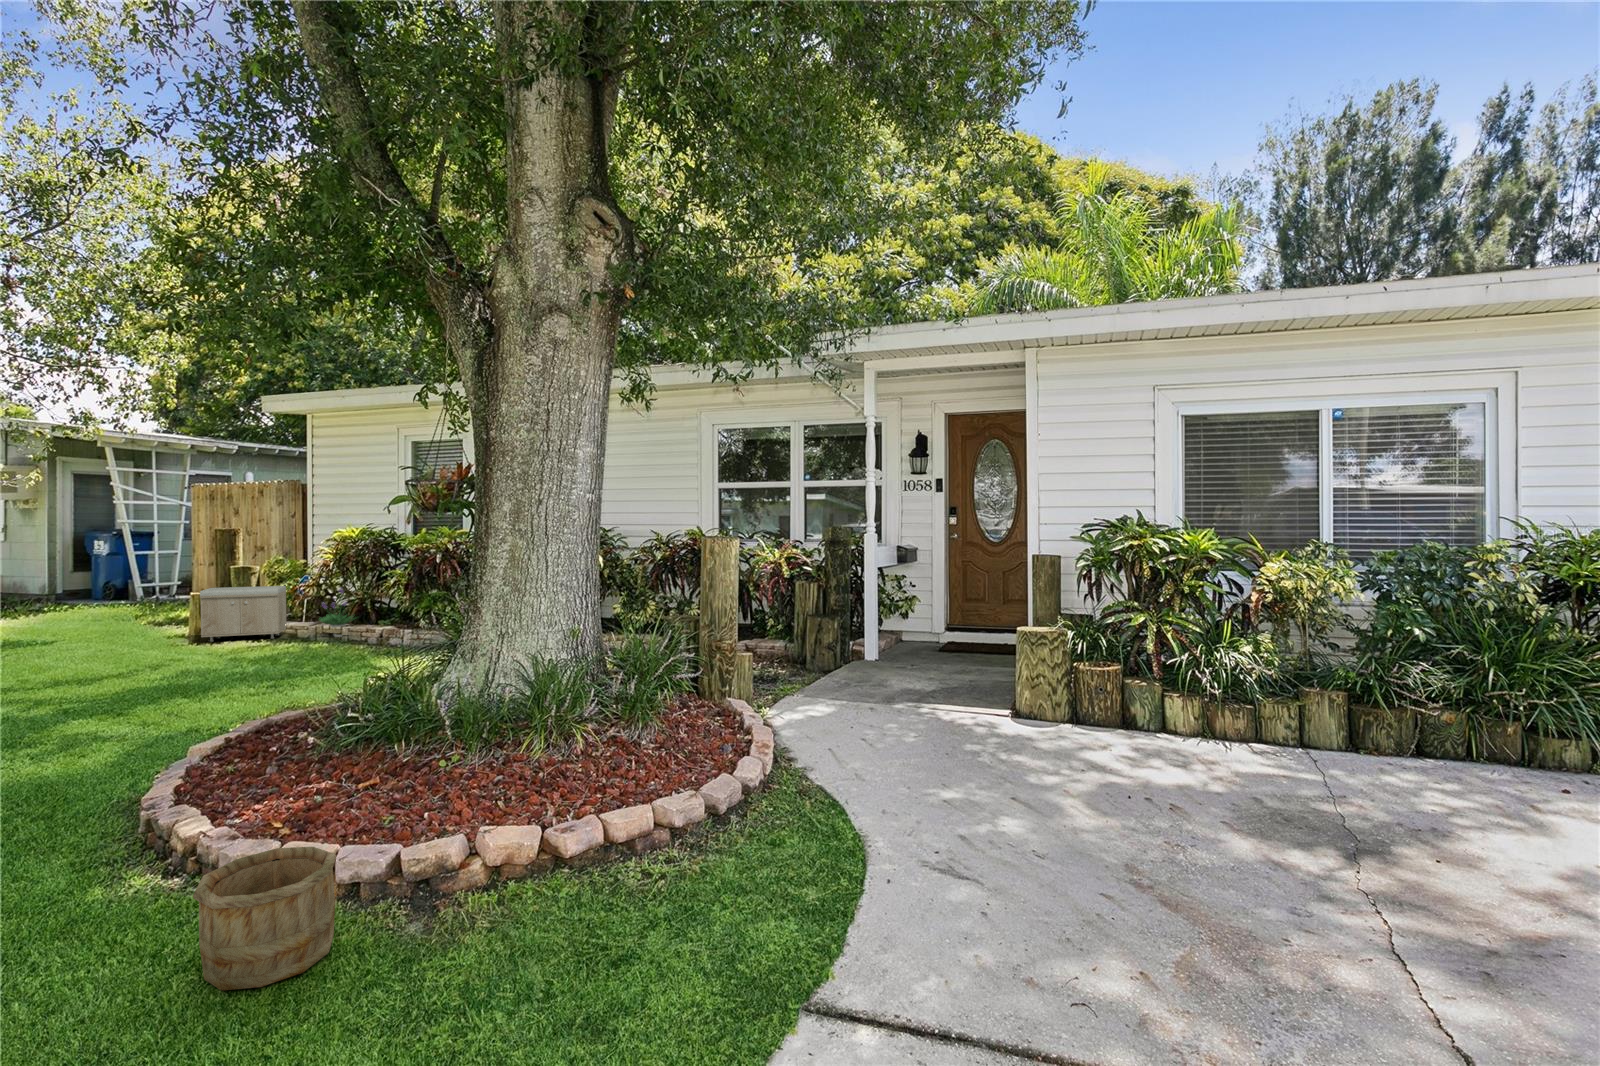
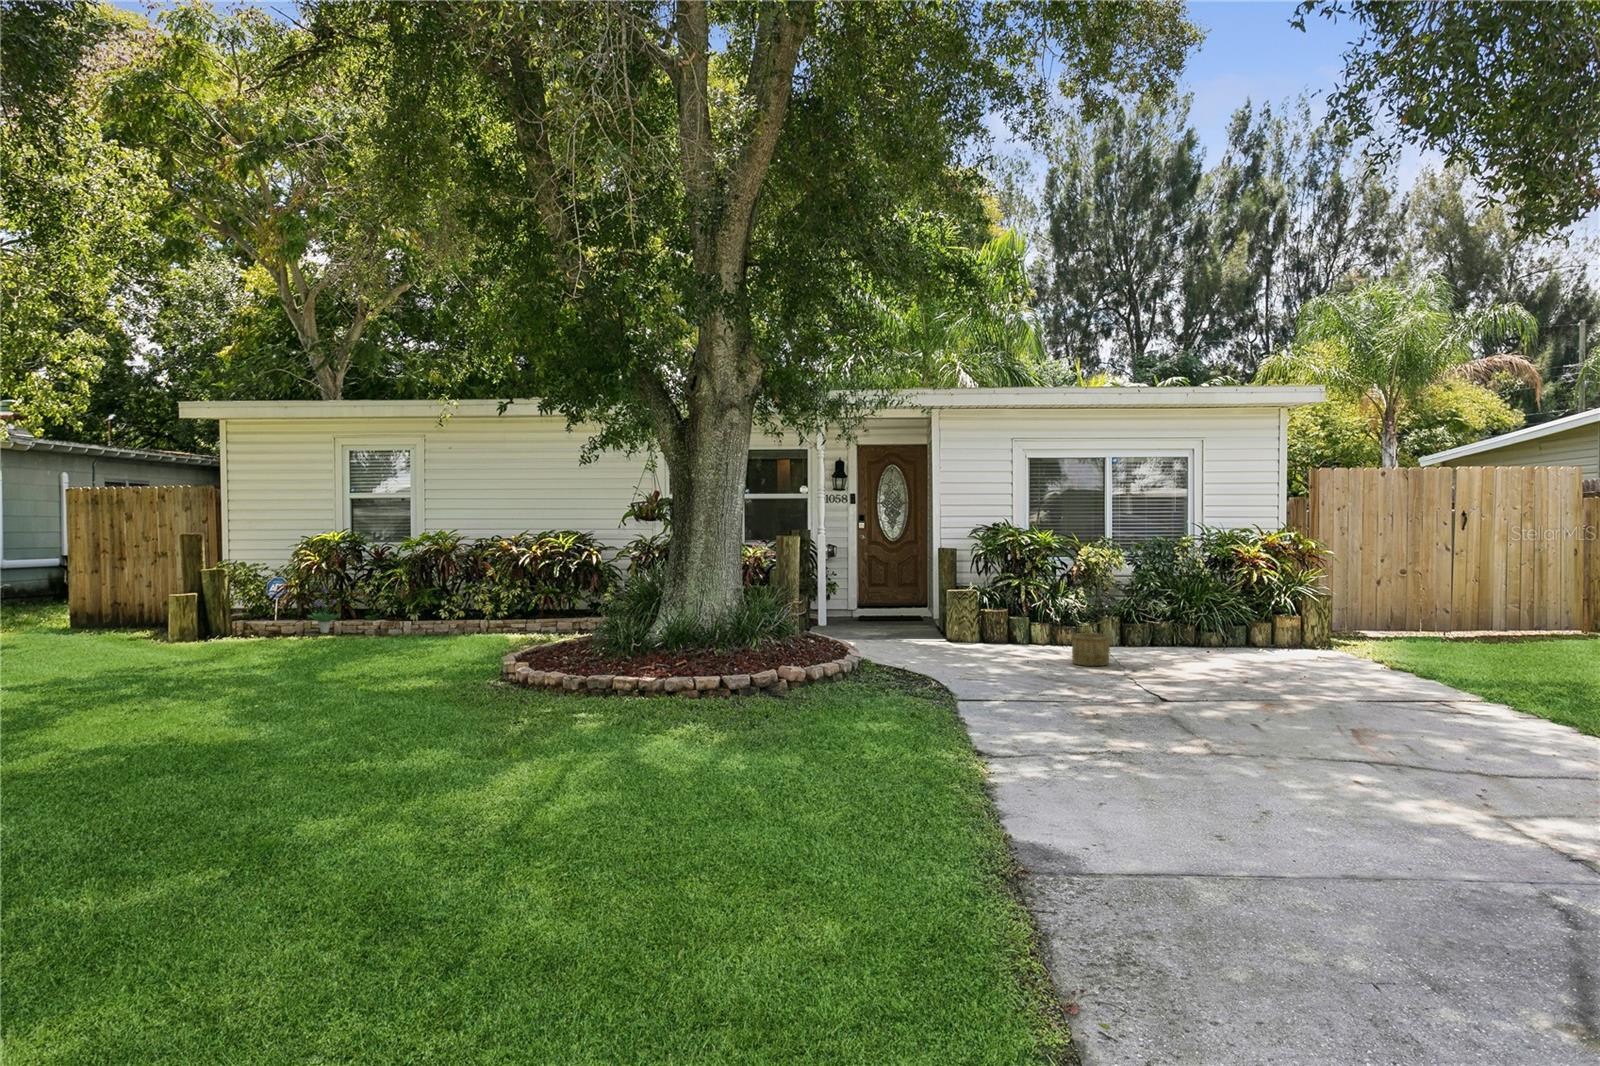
storage bench: present [200,586,287,642] -> none [199,587,274,639]
wooden bucket: present [193,847,336,991] -> present [1072,633,1110,666]

